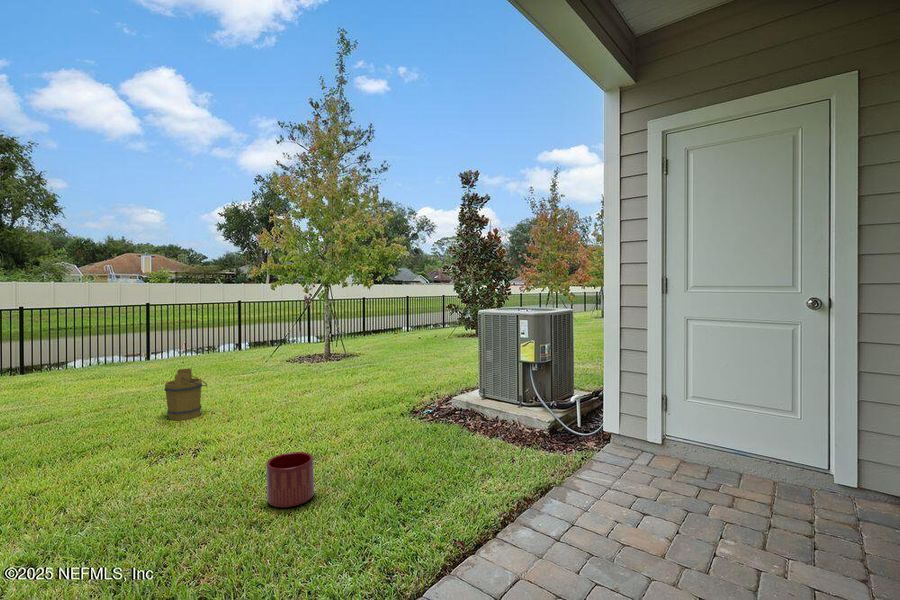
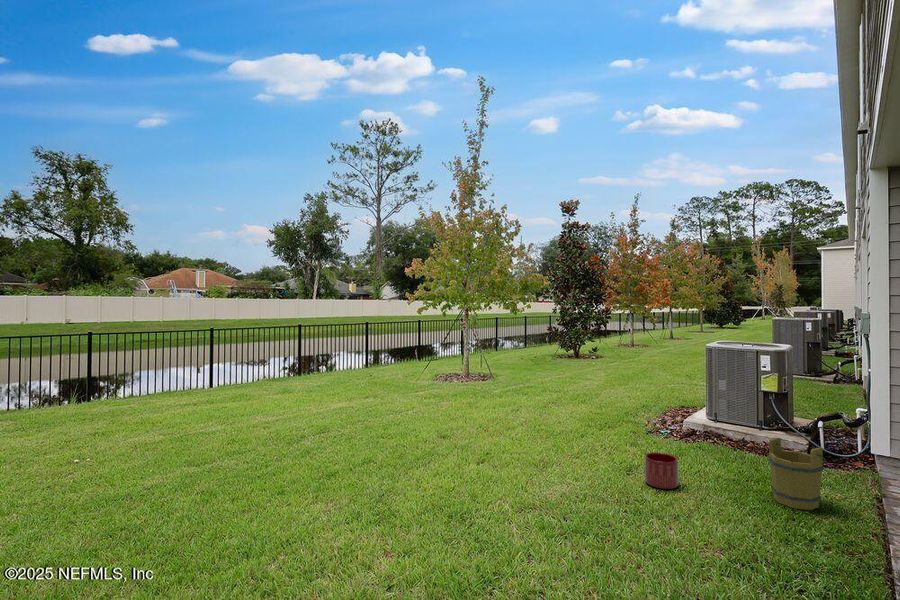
bucket: present [164,368,207,420] -> present [769,437,826,510]

